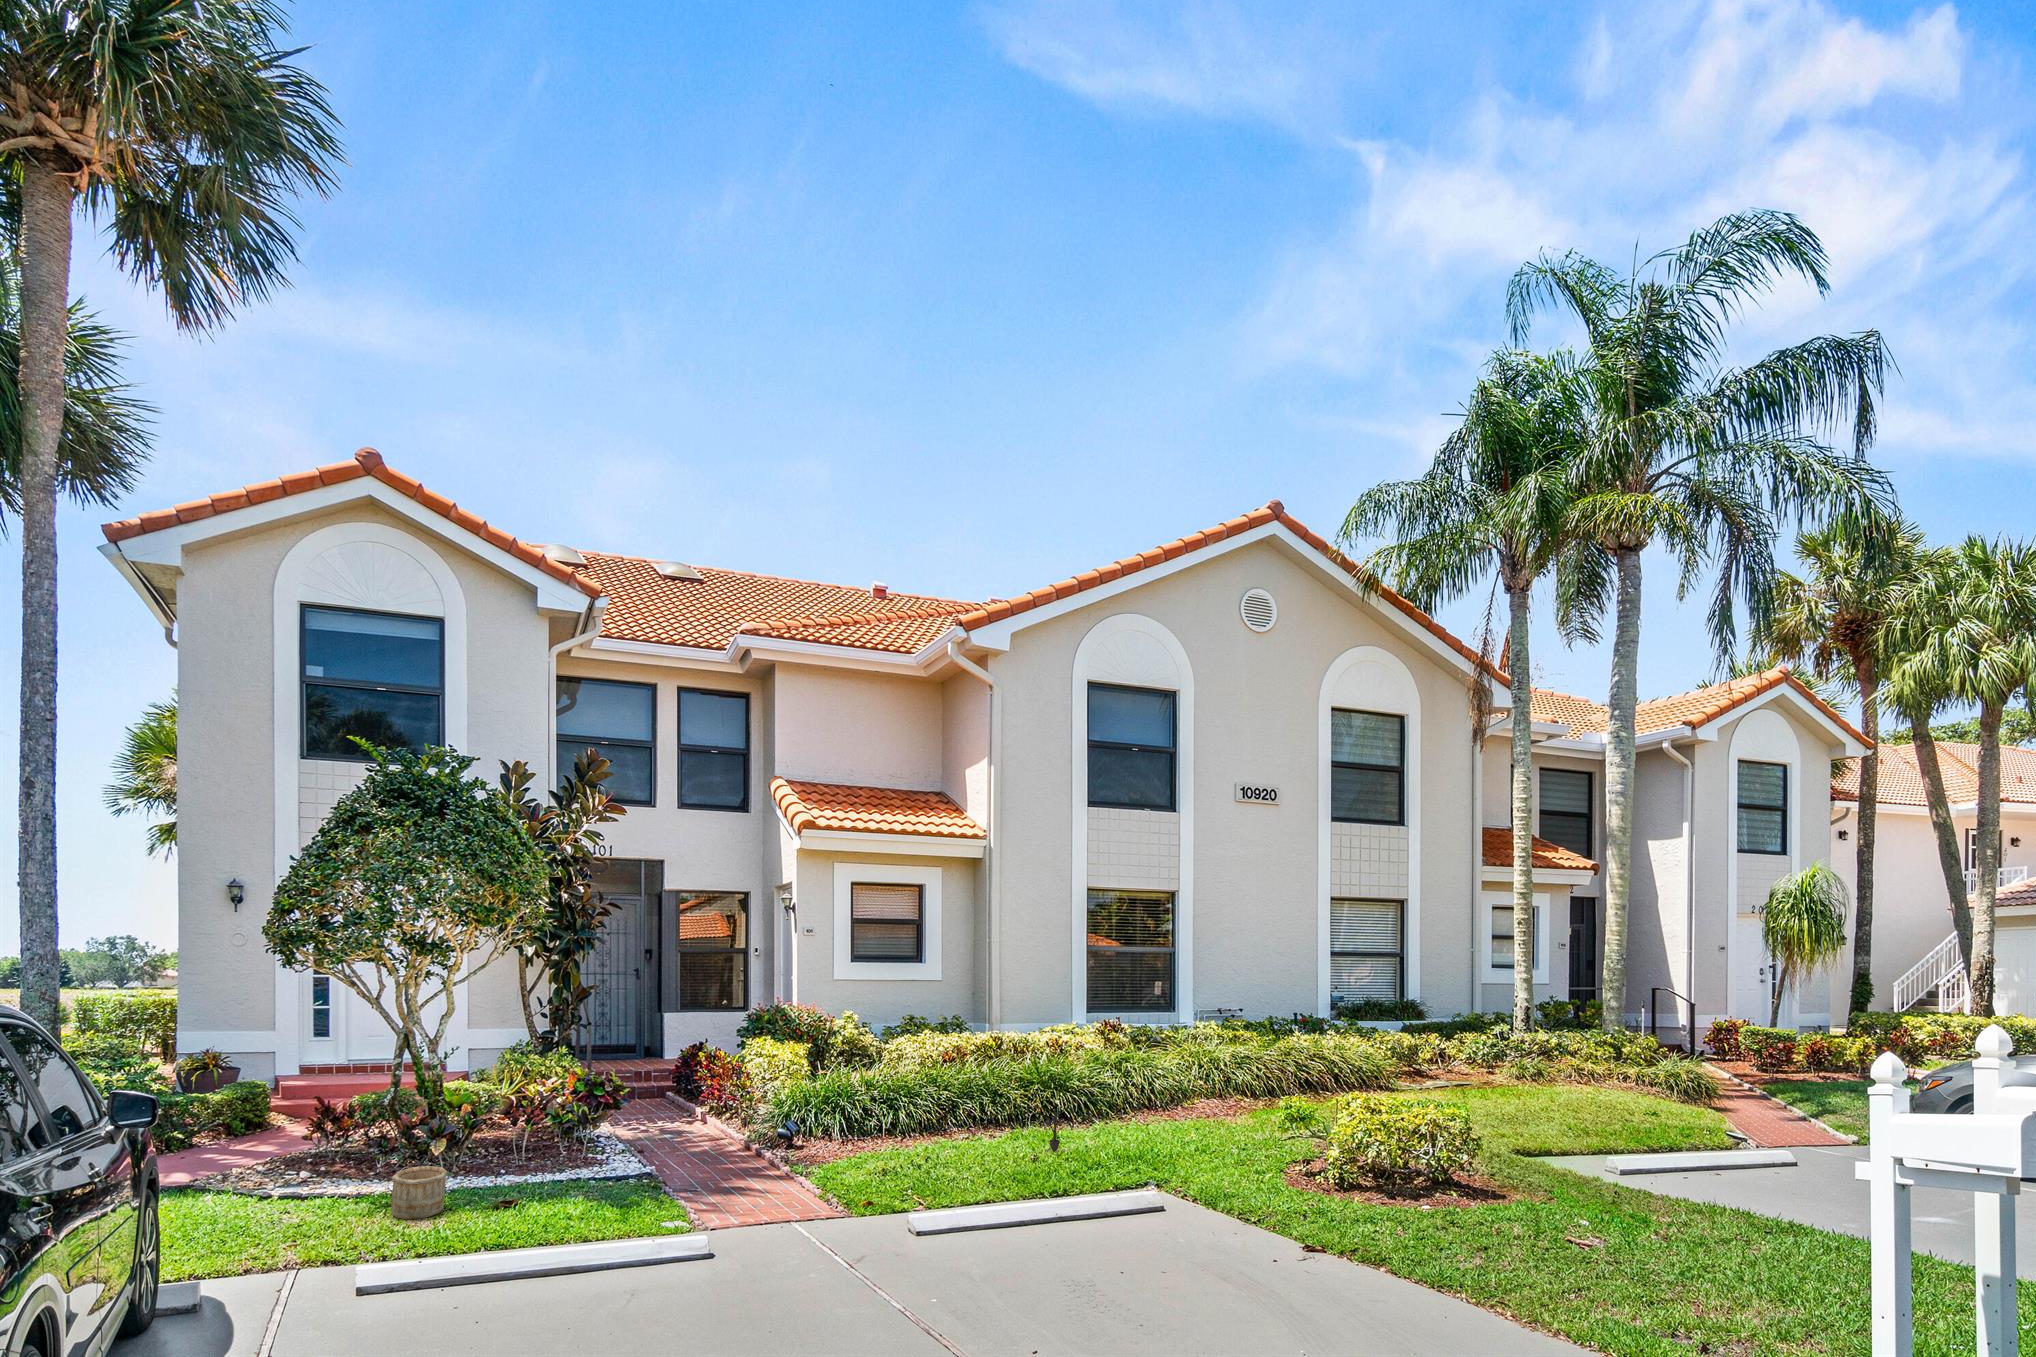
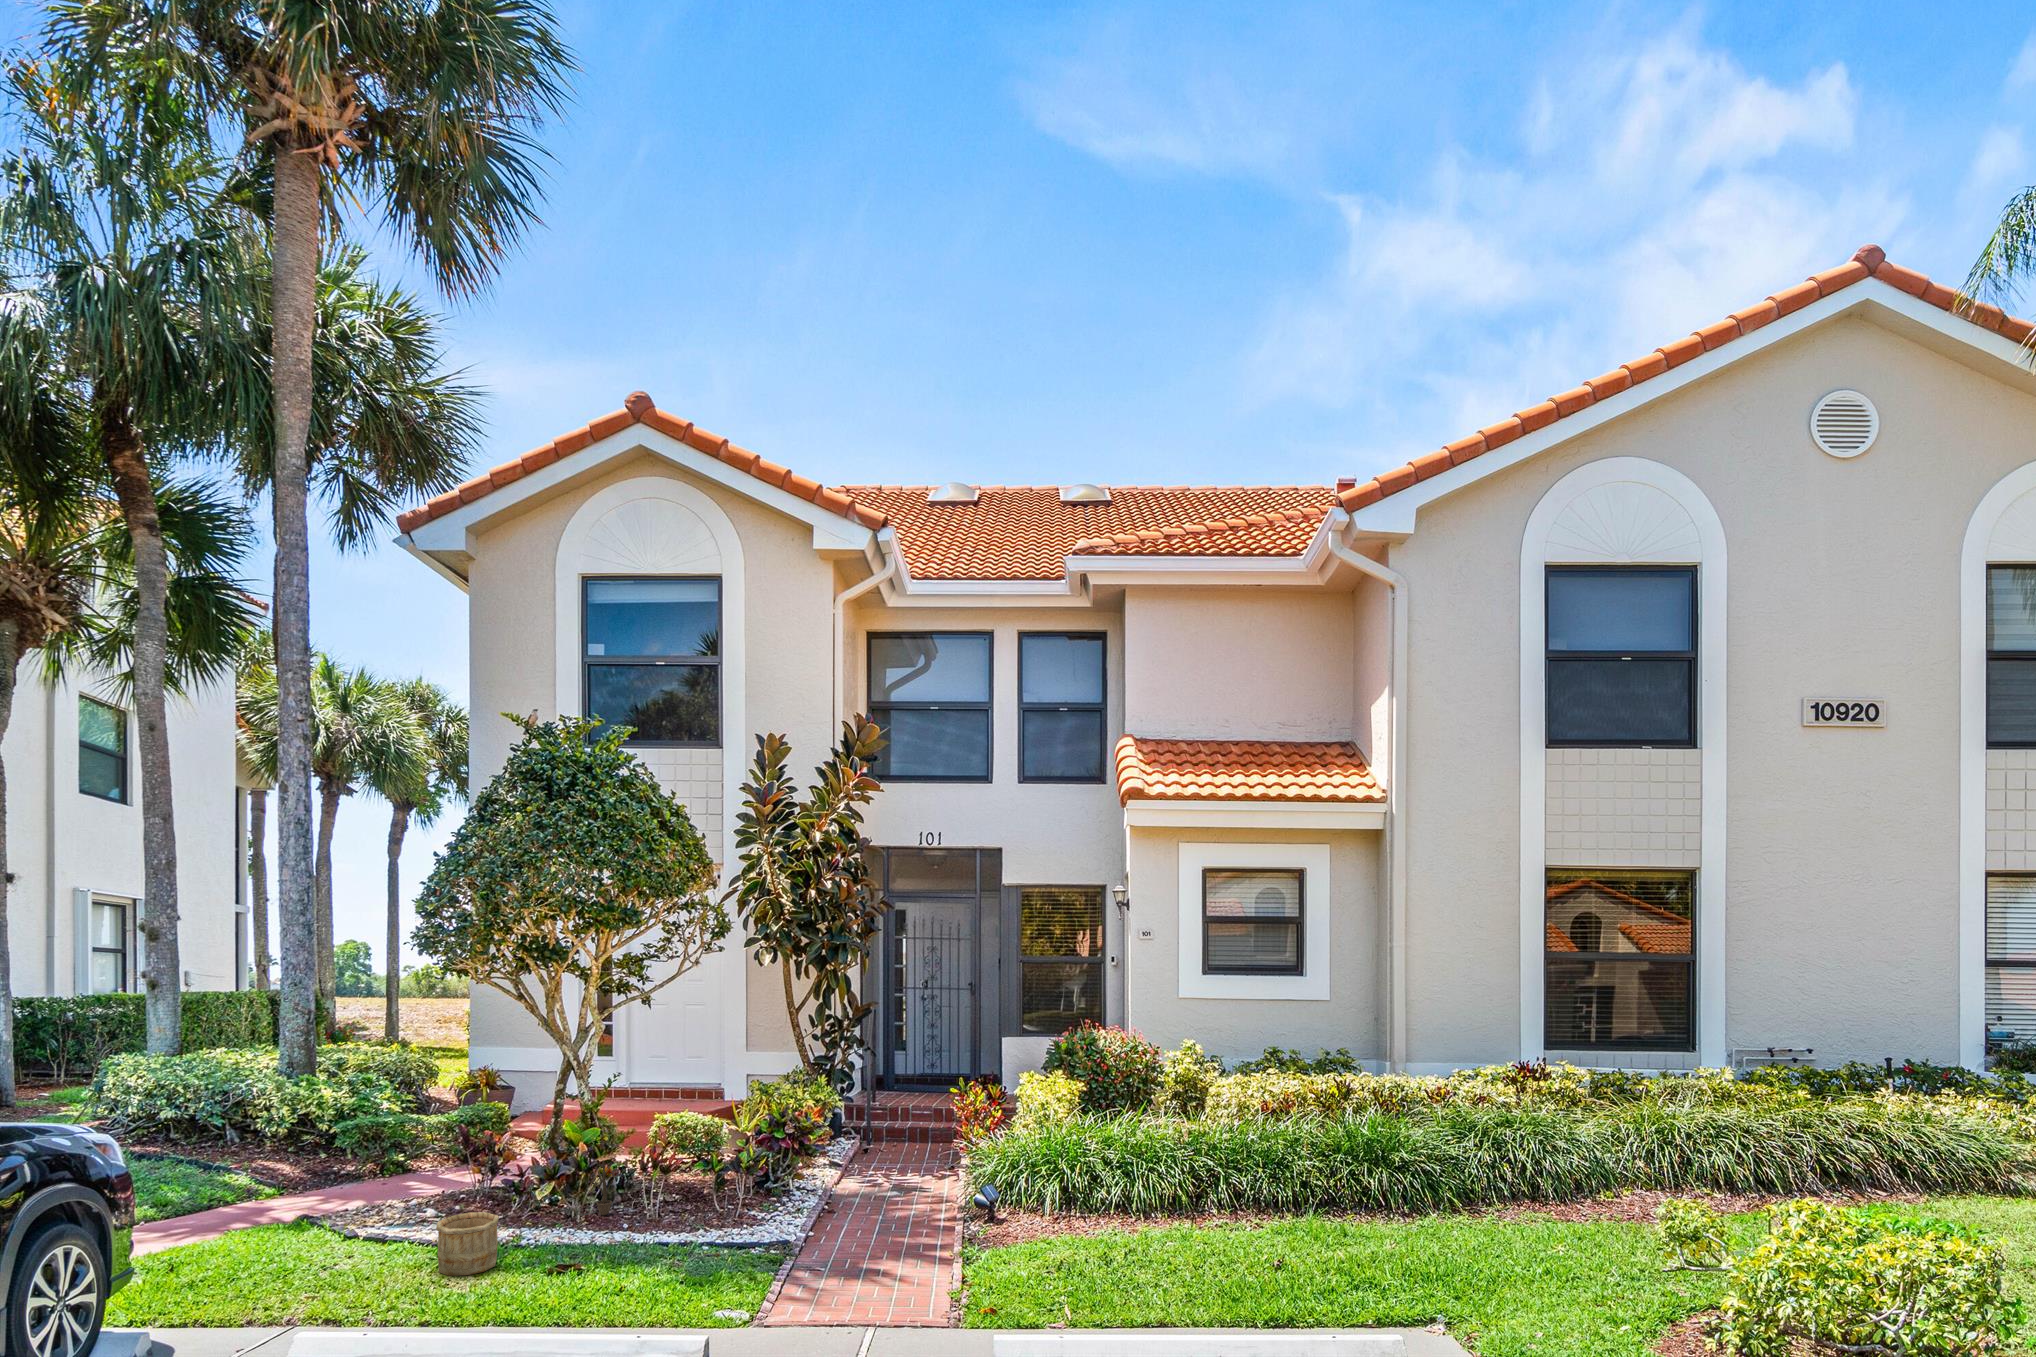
decorative plant: present [1045,1110,1063,1152] -> present [581,1161,621,1216]

